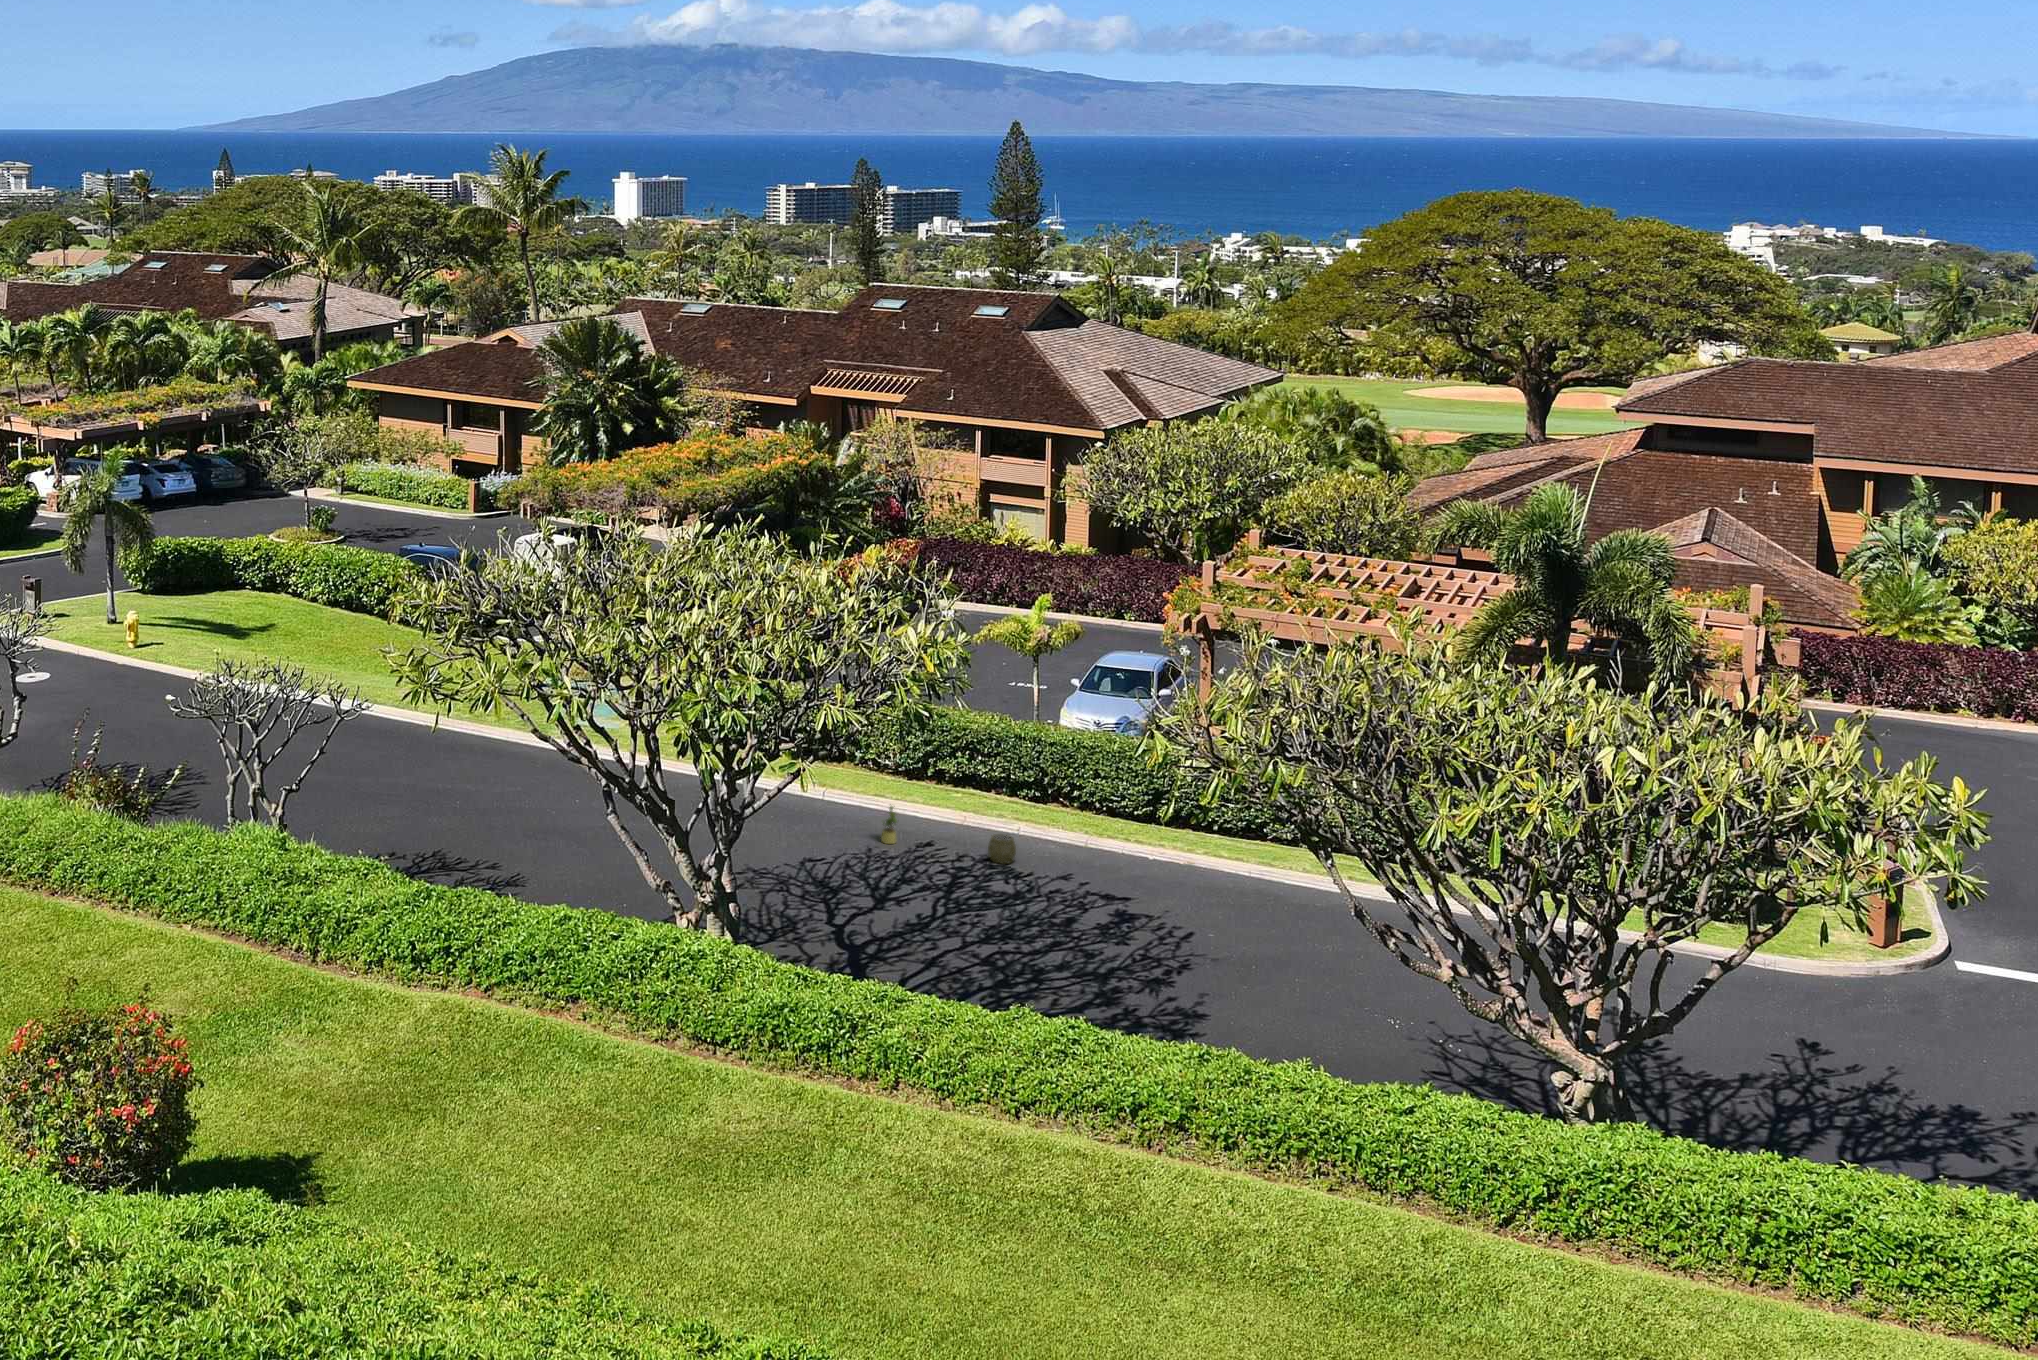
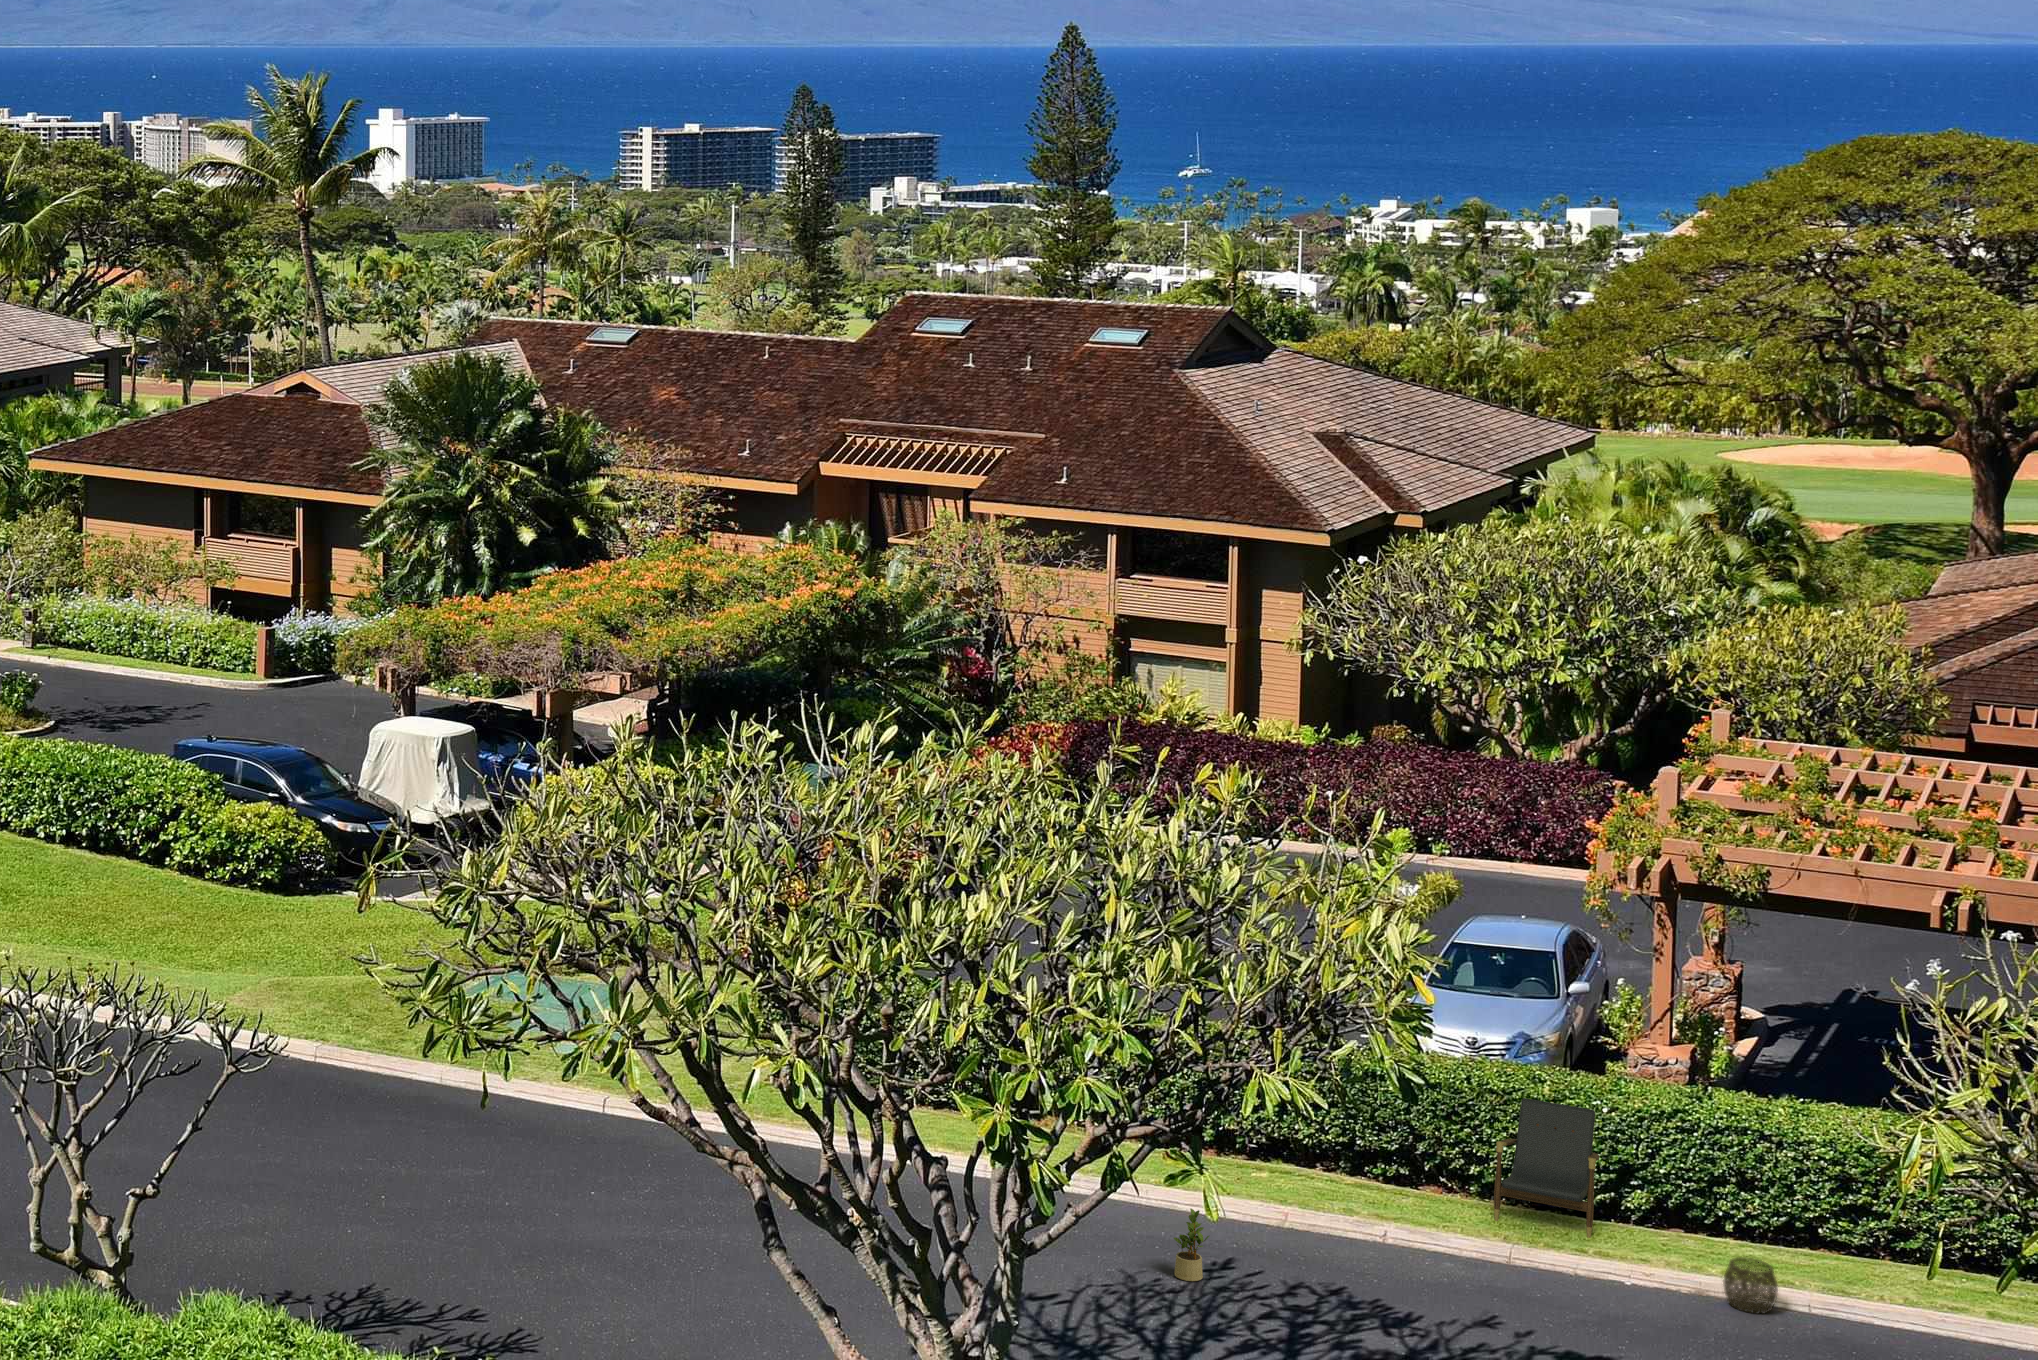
lounge chair: none [1078,751,1139,829] -> present [1494,1098,1600,1238]
woven basket: present [988,834,1016,864] -> present [1723,1257,1778,1313]

